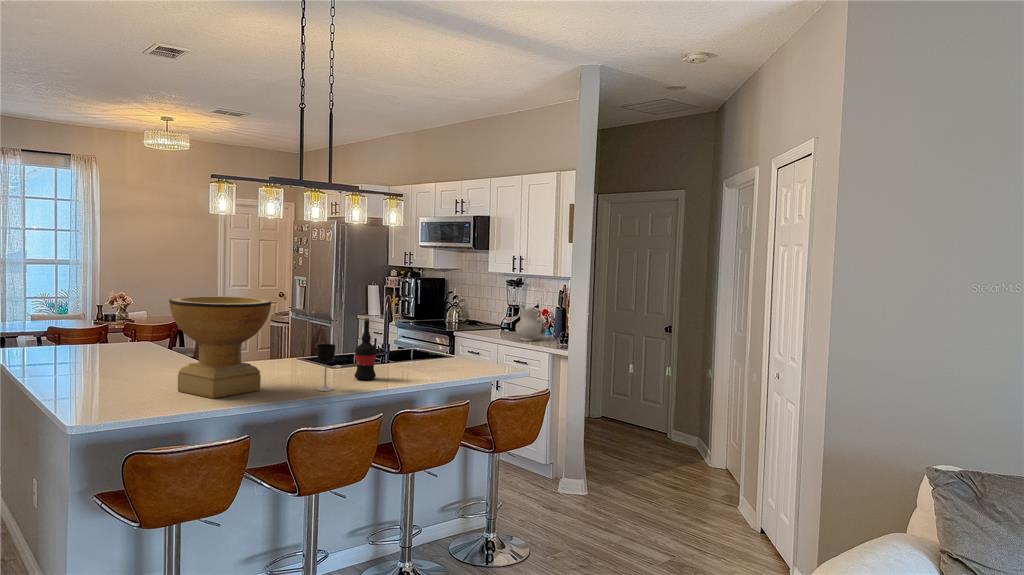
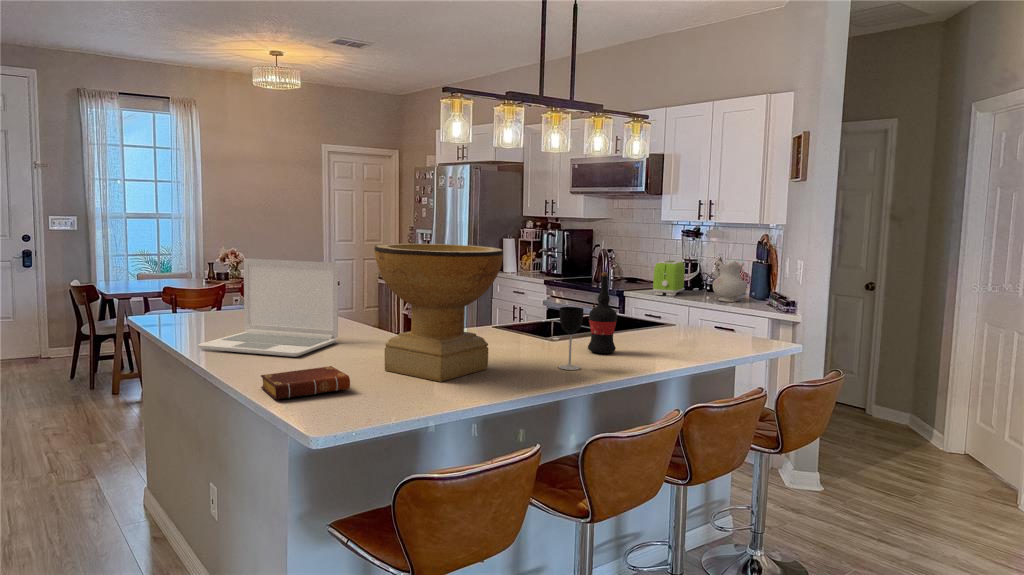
laptop: none [40,306,160,382] -> present [198,259,338,357]
toaster: none [472,306,502,336] -> present [653,260,685,296]
book: none [70,387,137,410] -> present [261,366,350,399]

